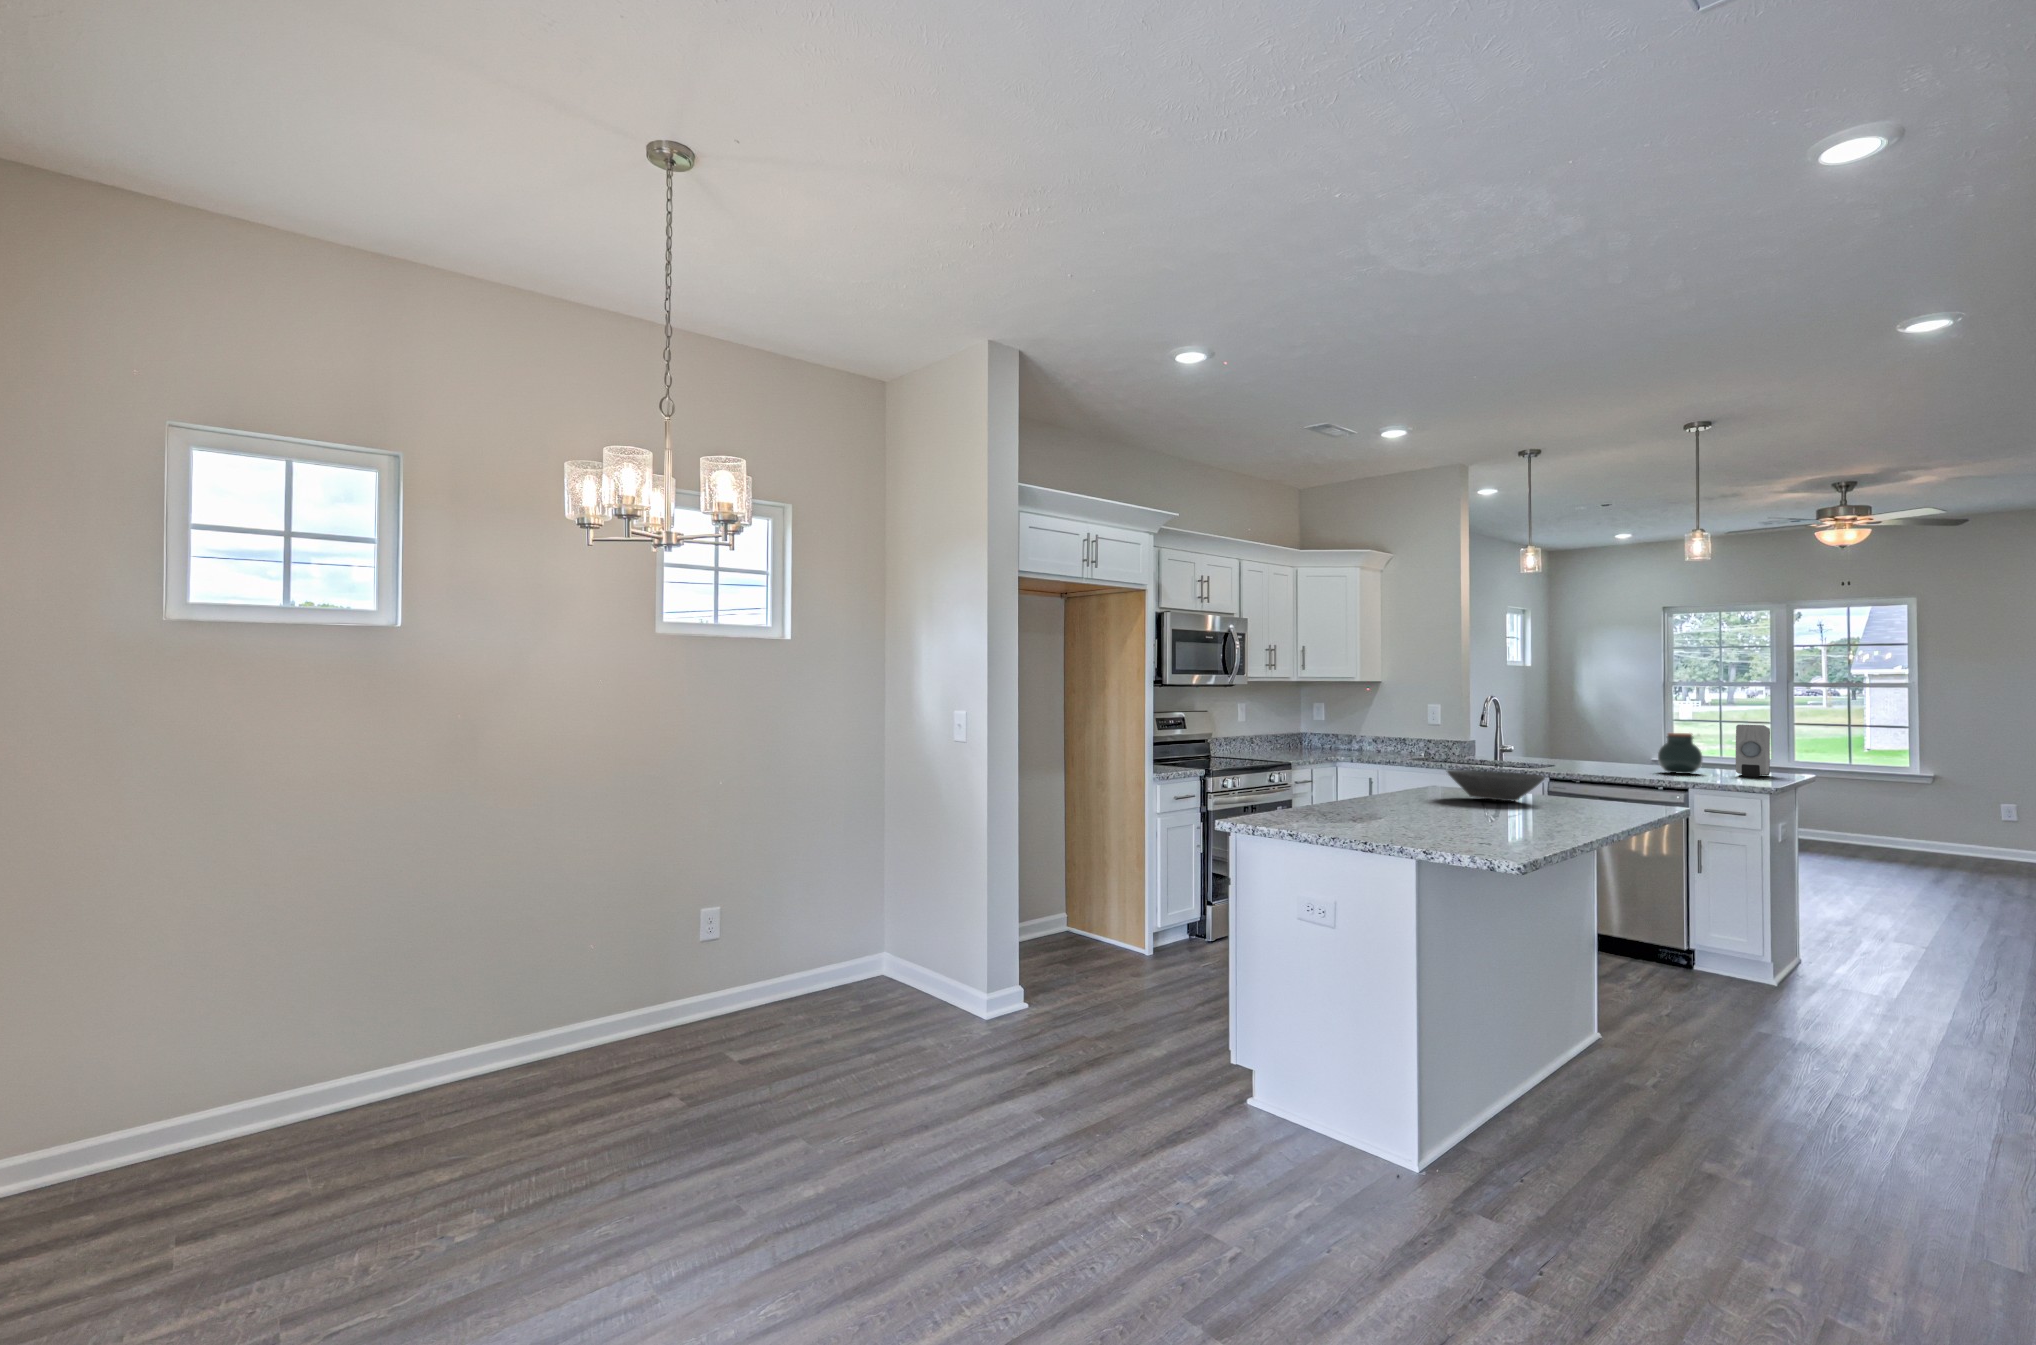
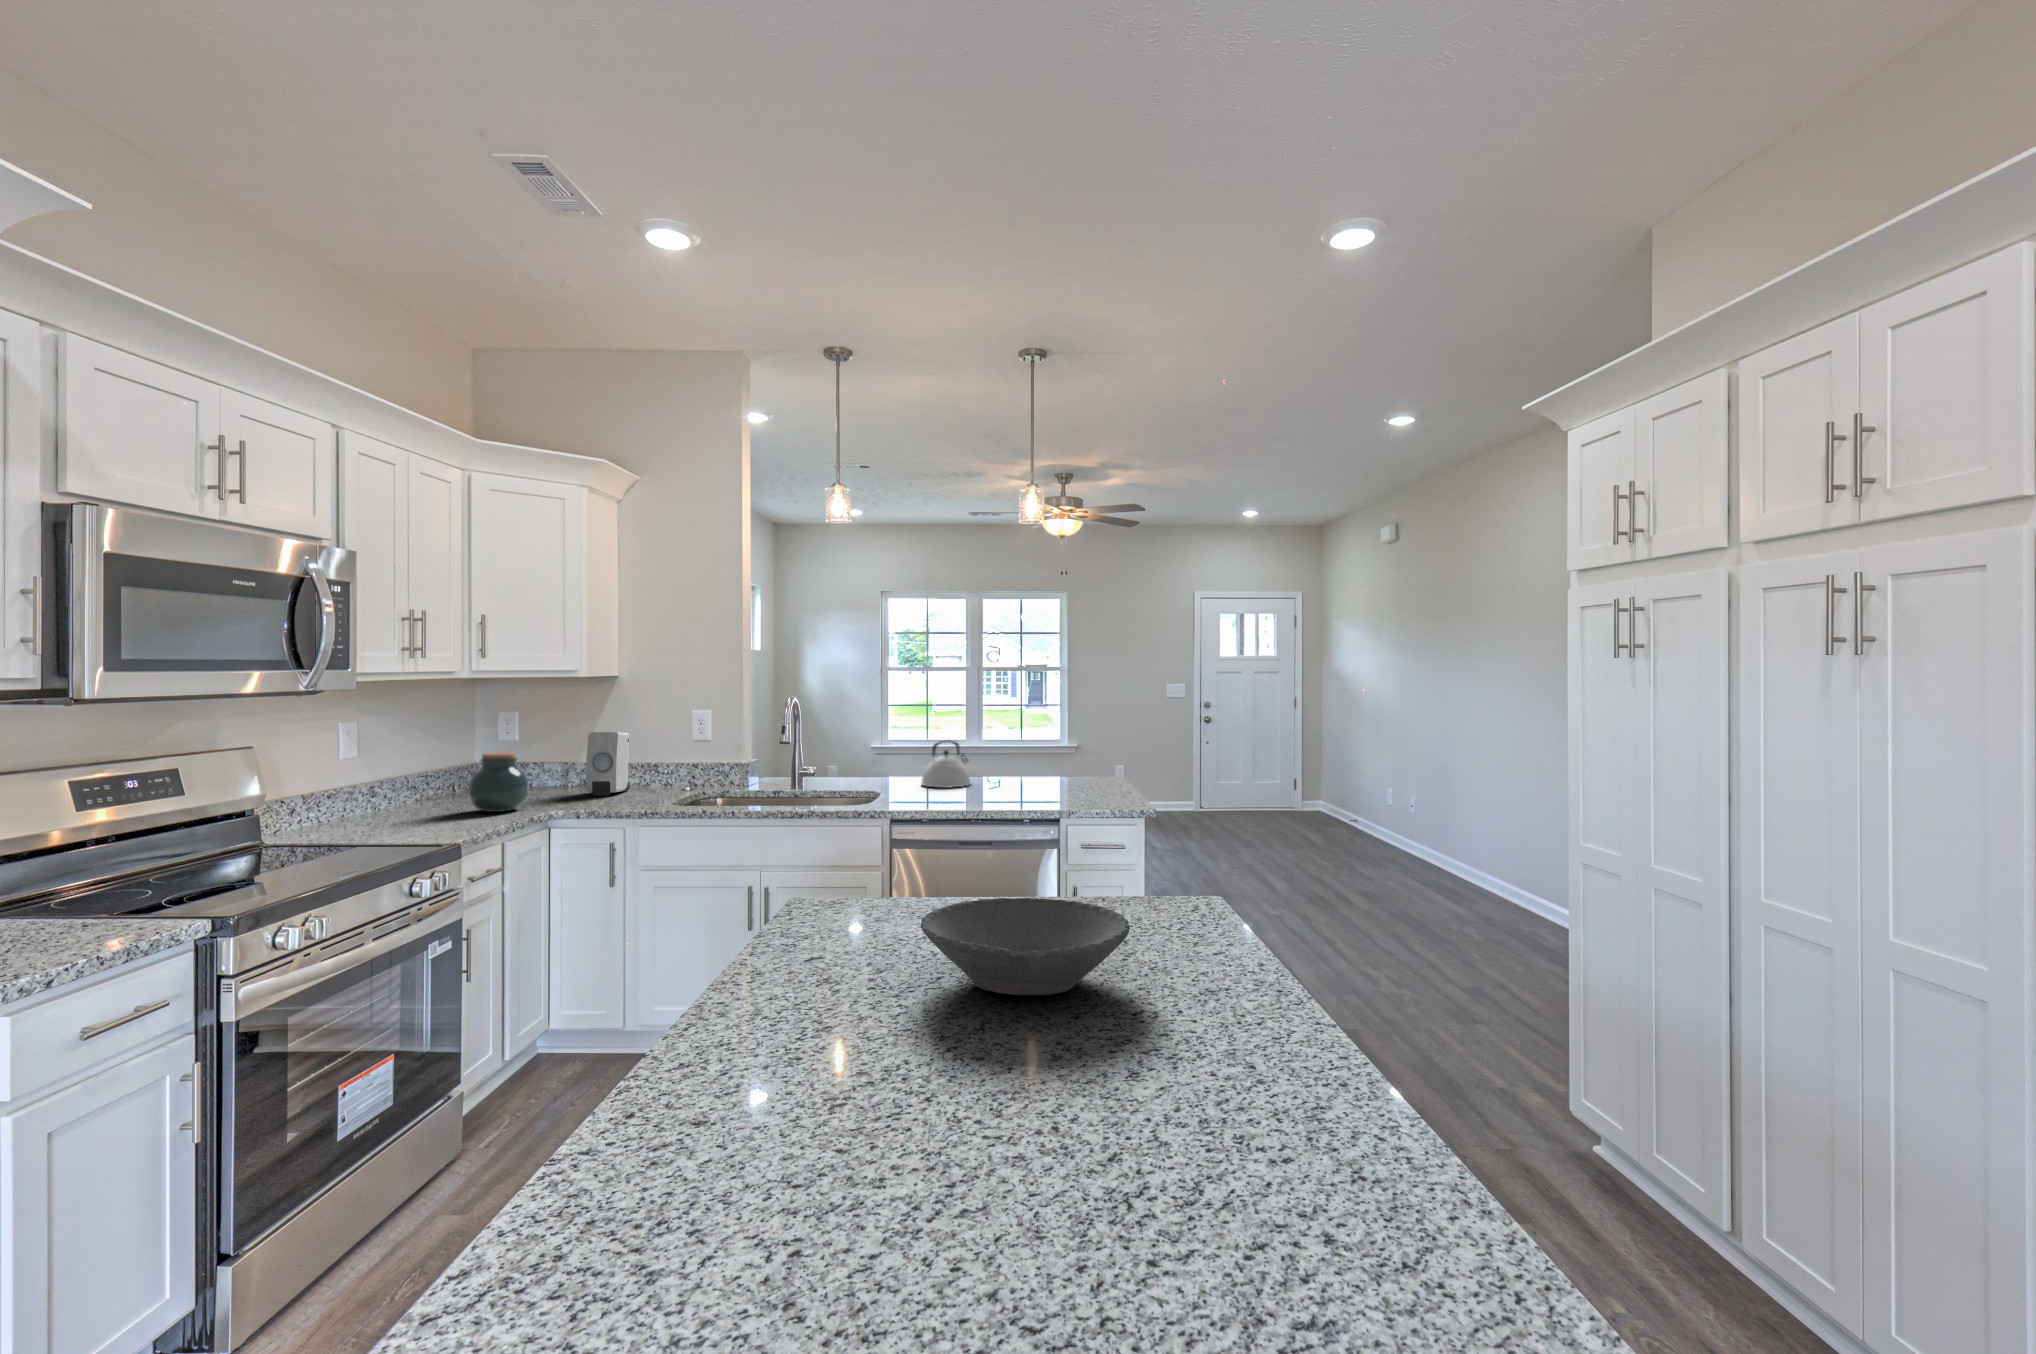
soap dispenser: present [1736,725,1770,777] -> present [586,732,630,796]
kettle: none [1603,733,1649,769] -> present [922,740,970,788]
jar: present [1658,733,1702,774] -> present [468,753,529,812]

